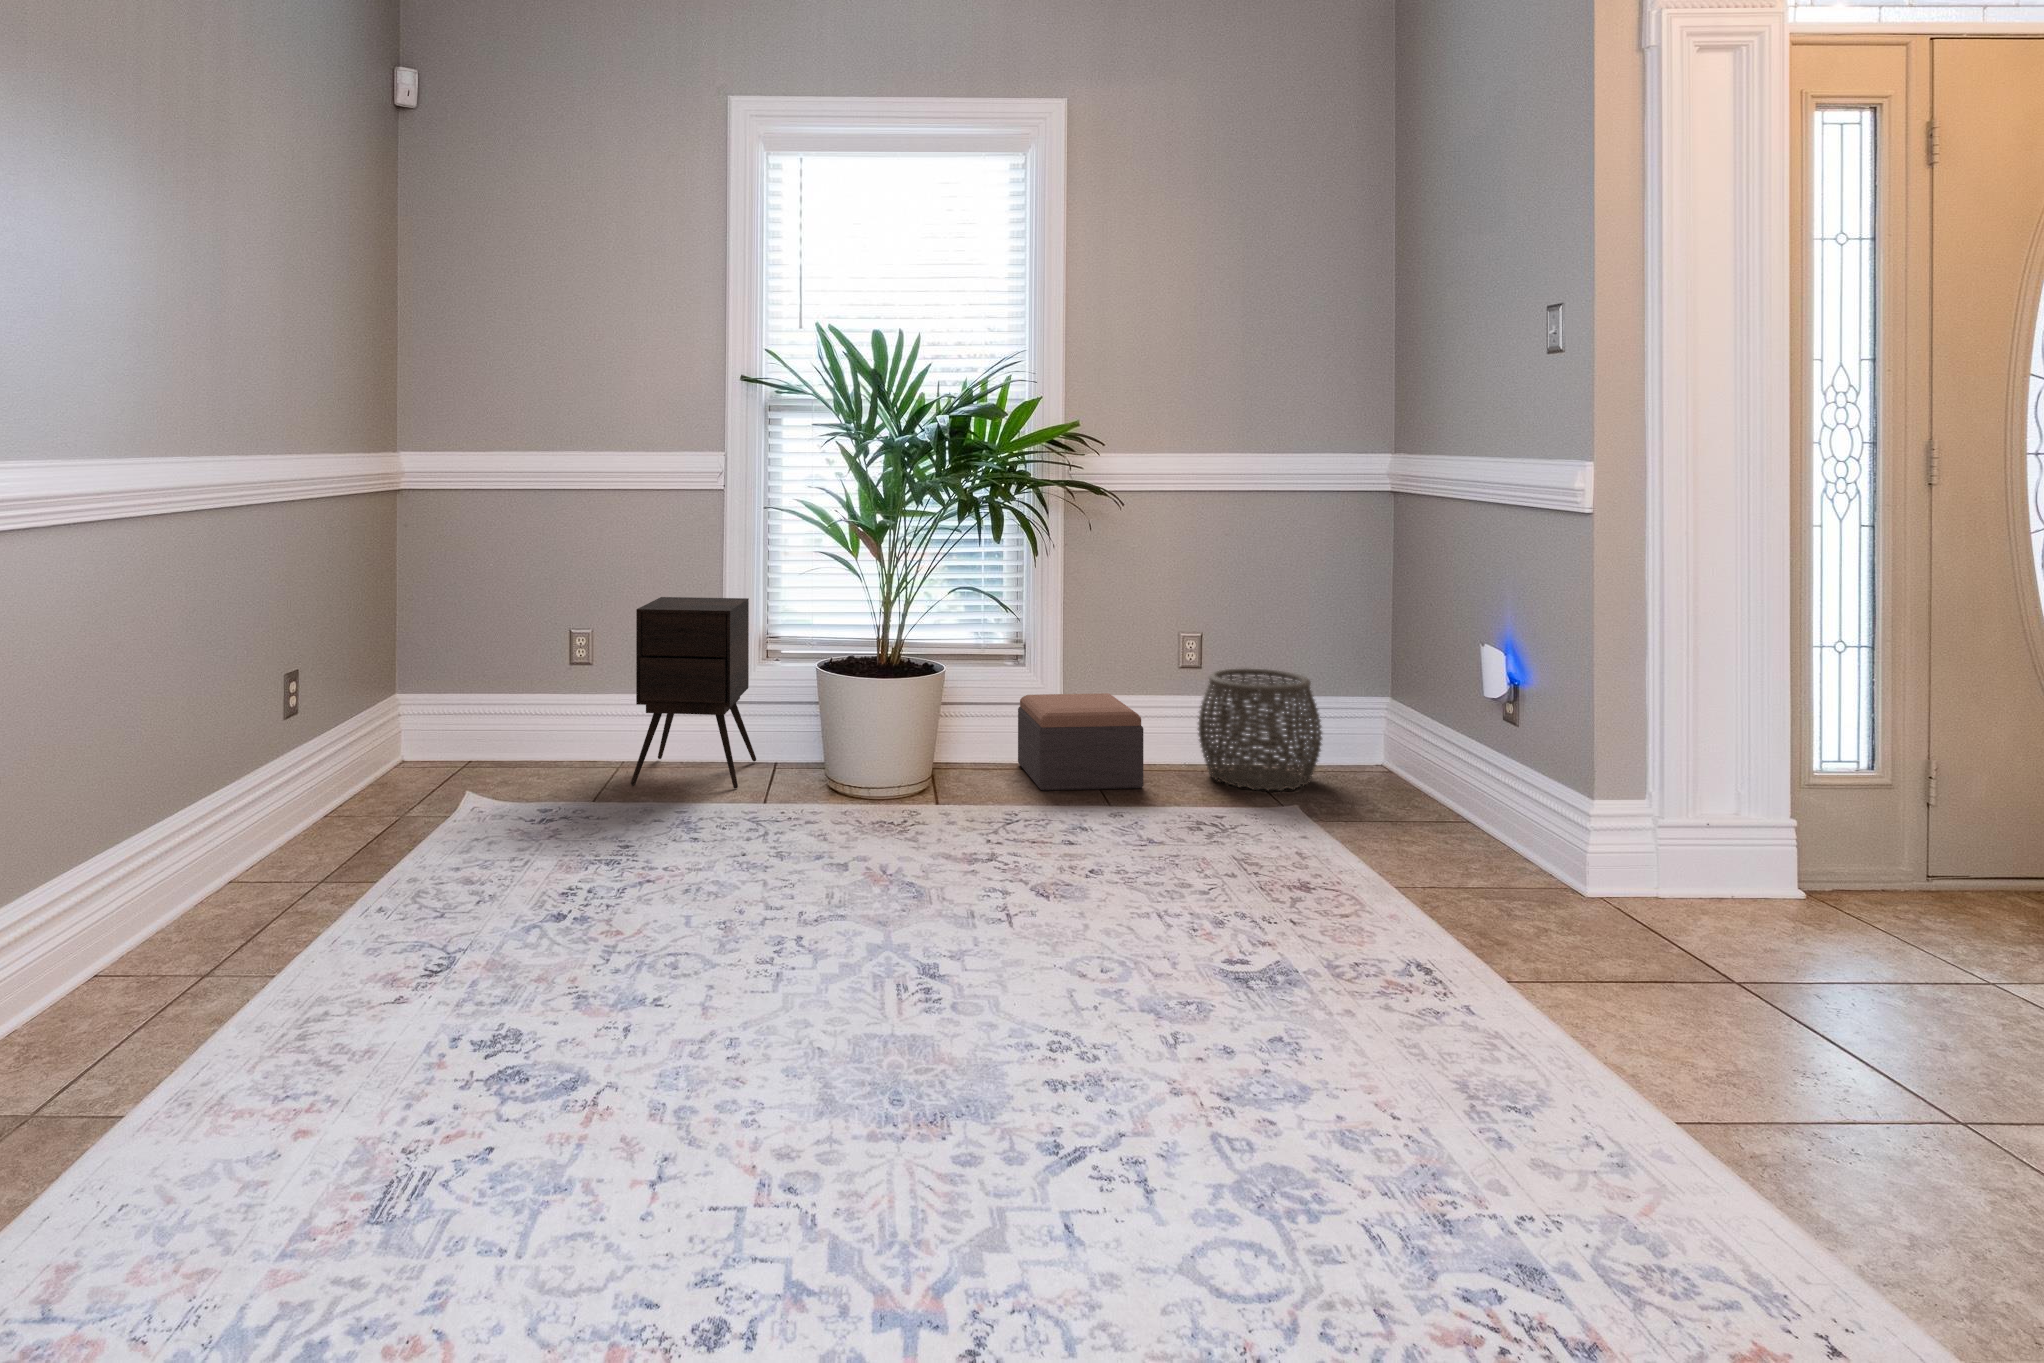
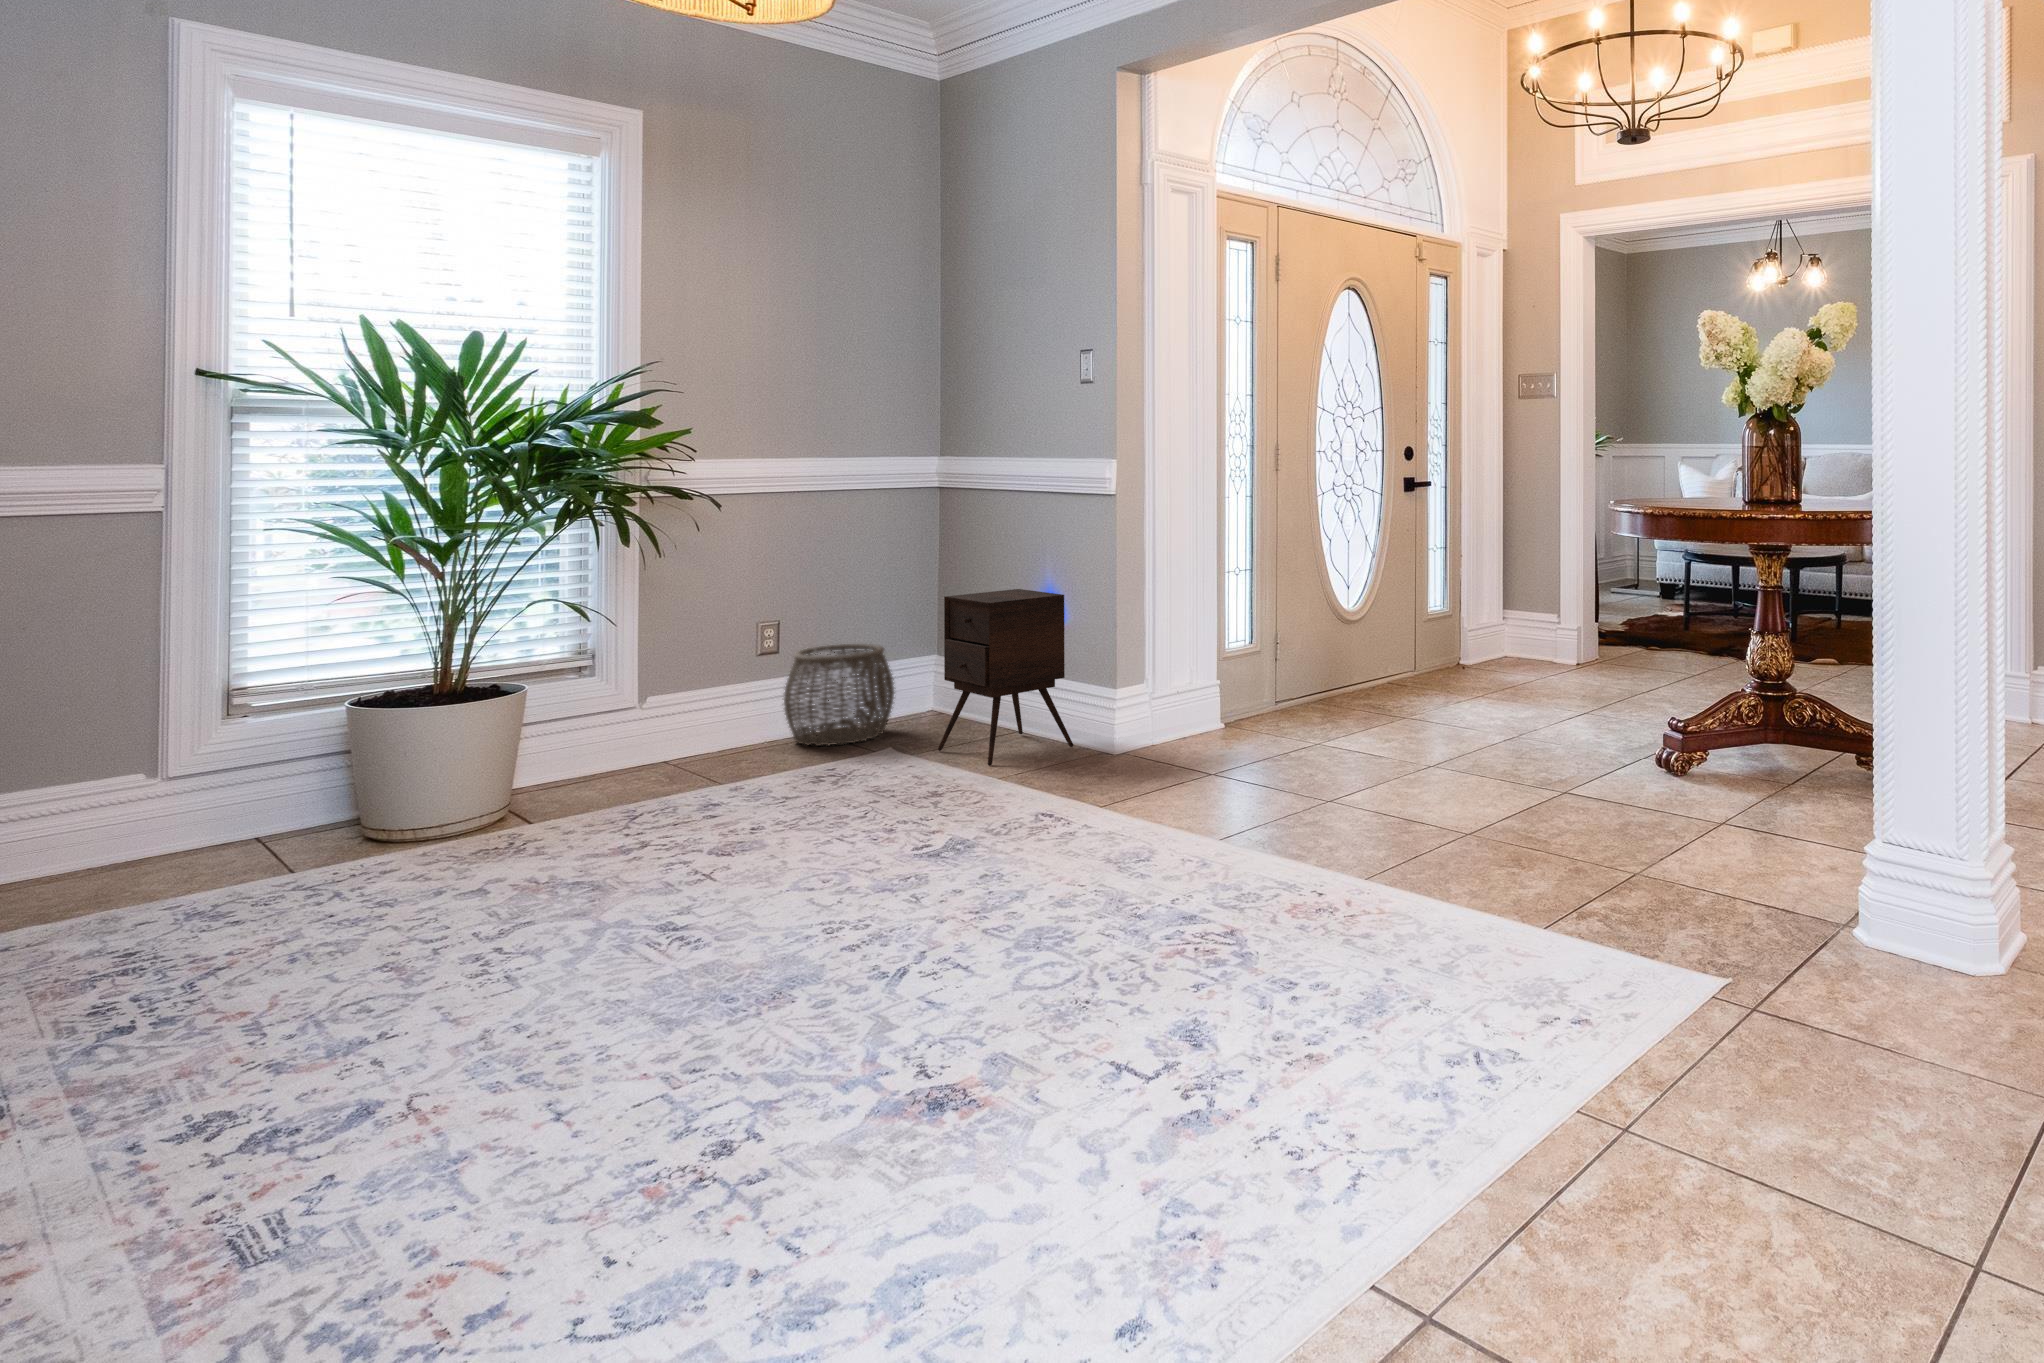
side table: present [631,597,756,788] -> present [938,589,1073,766]
footstool: present [1018,693,1143,791] -> none [596,687,743,784]

